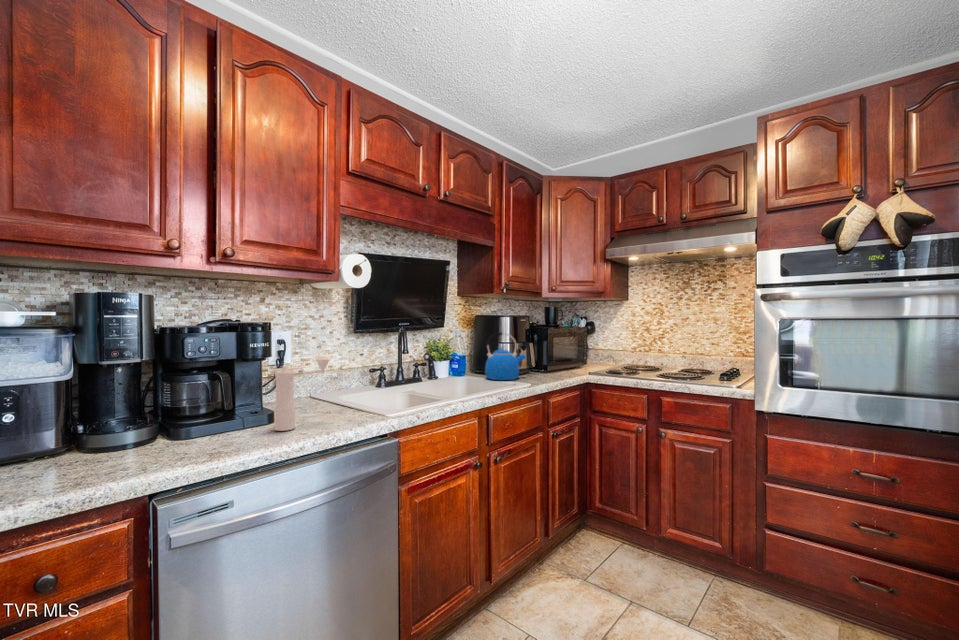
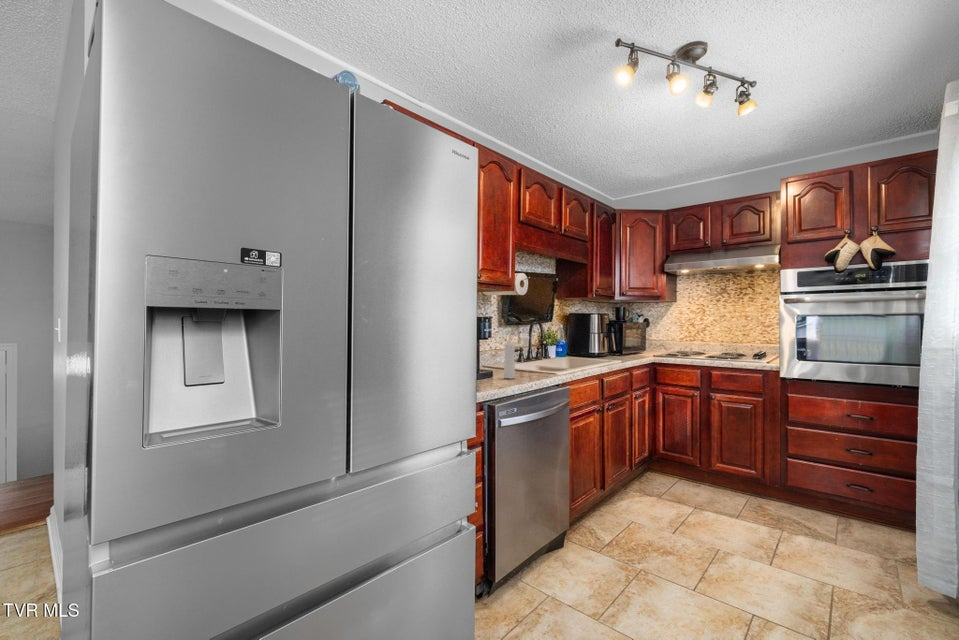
kettle: present [485,333,526,380] -> none [583,325,613,359]

